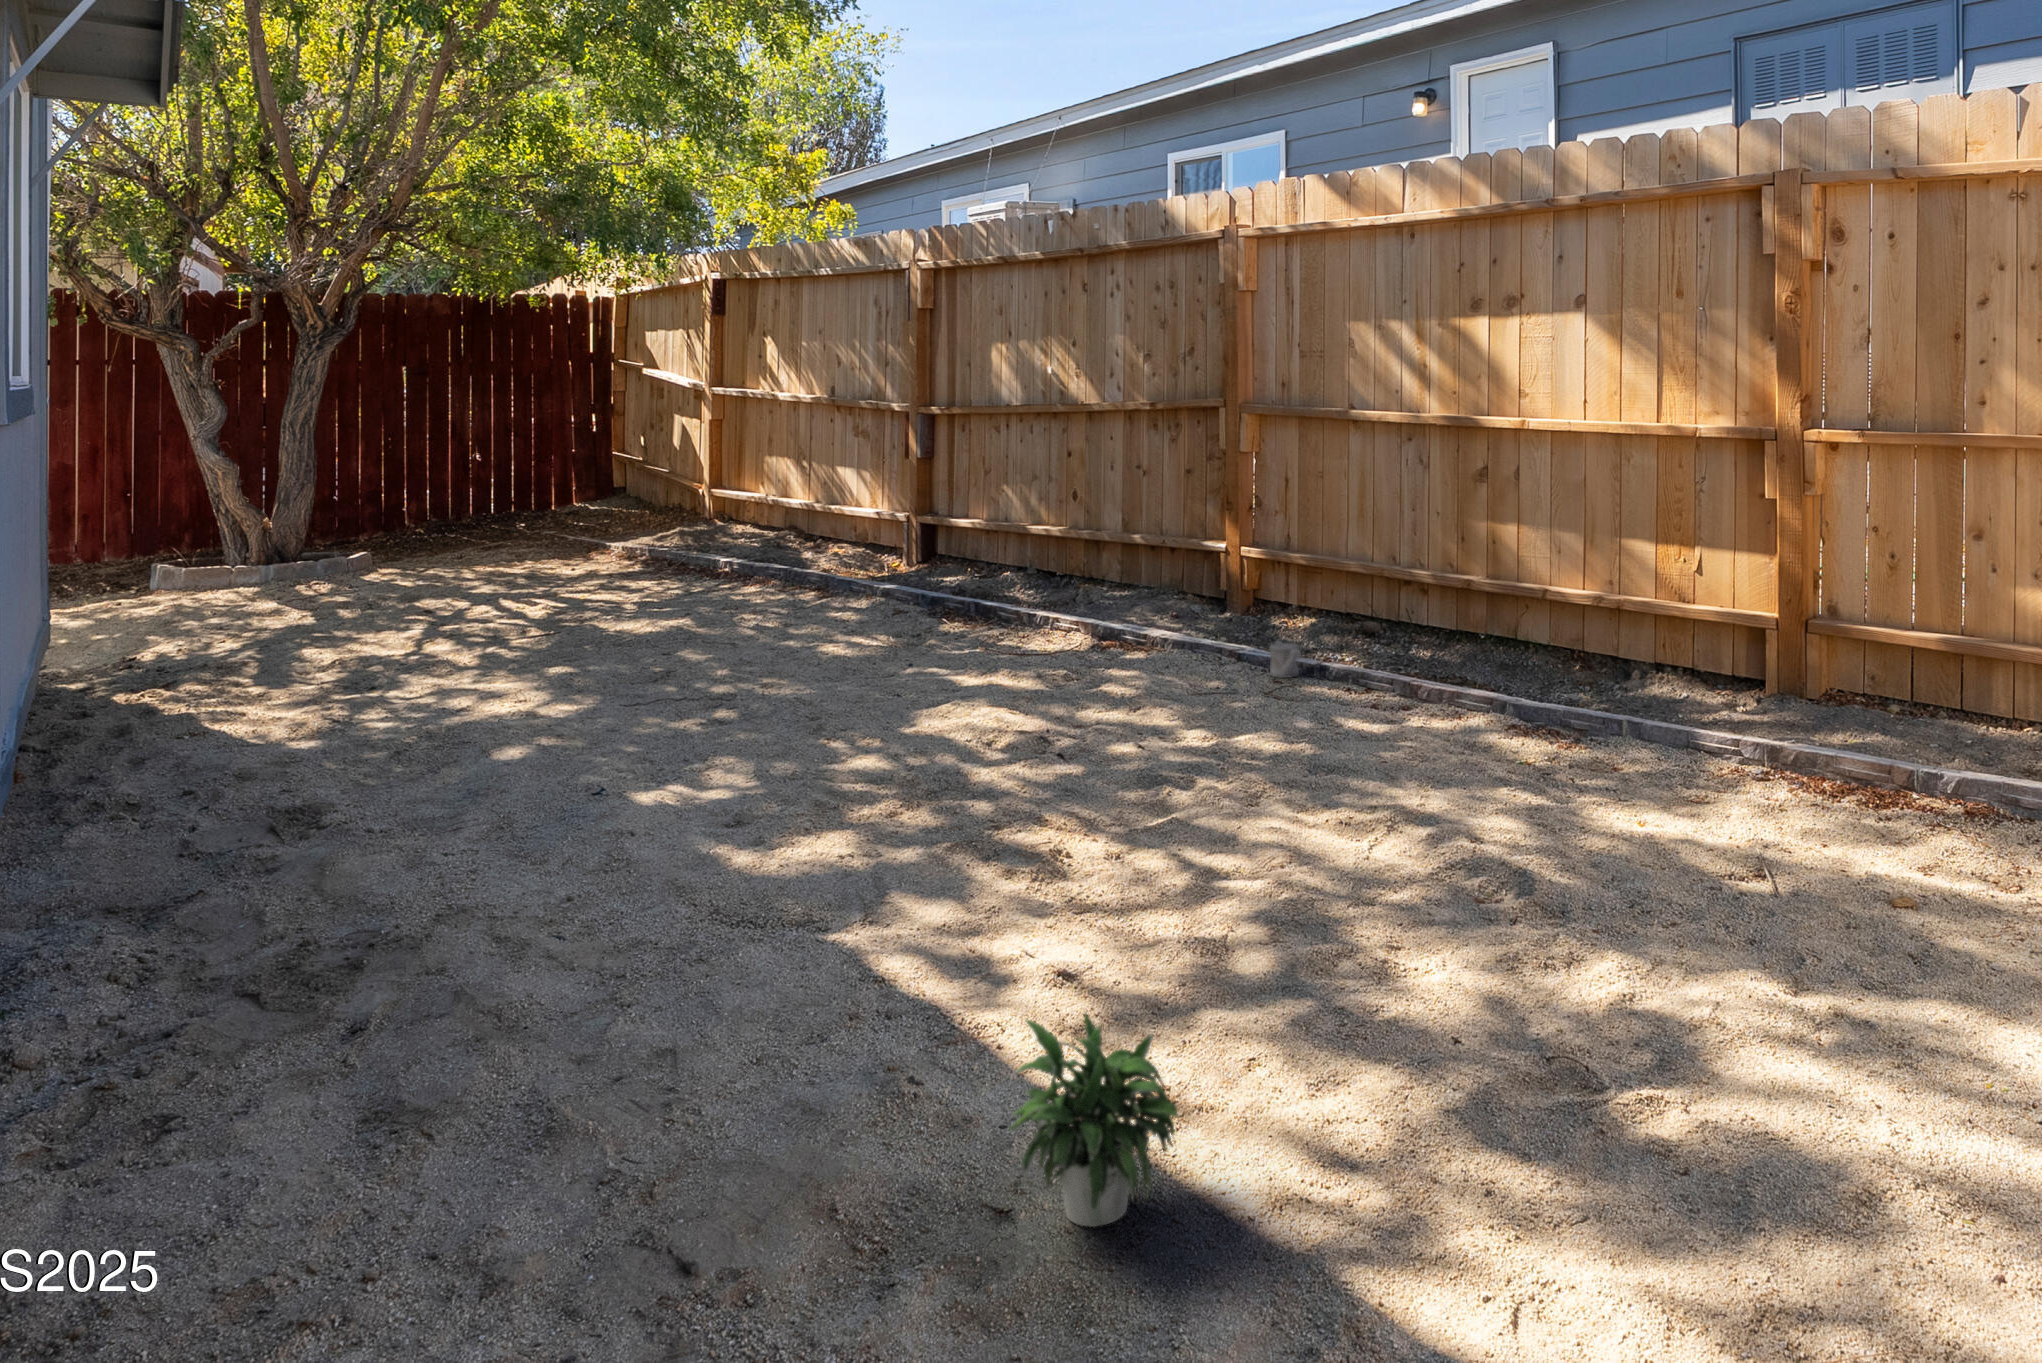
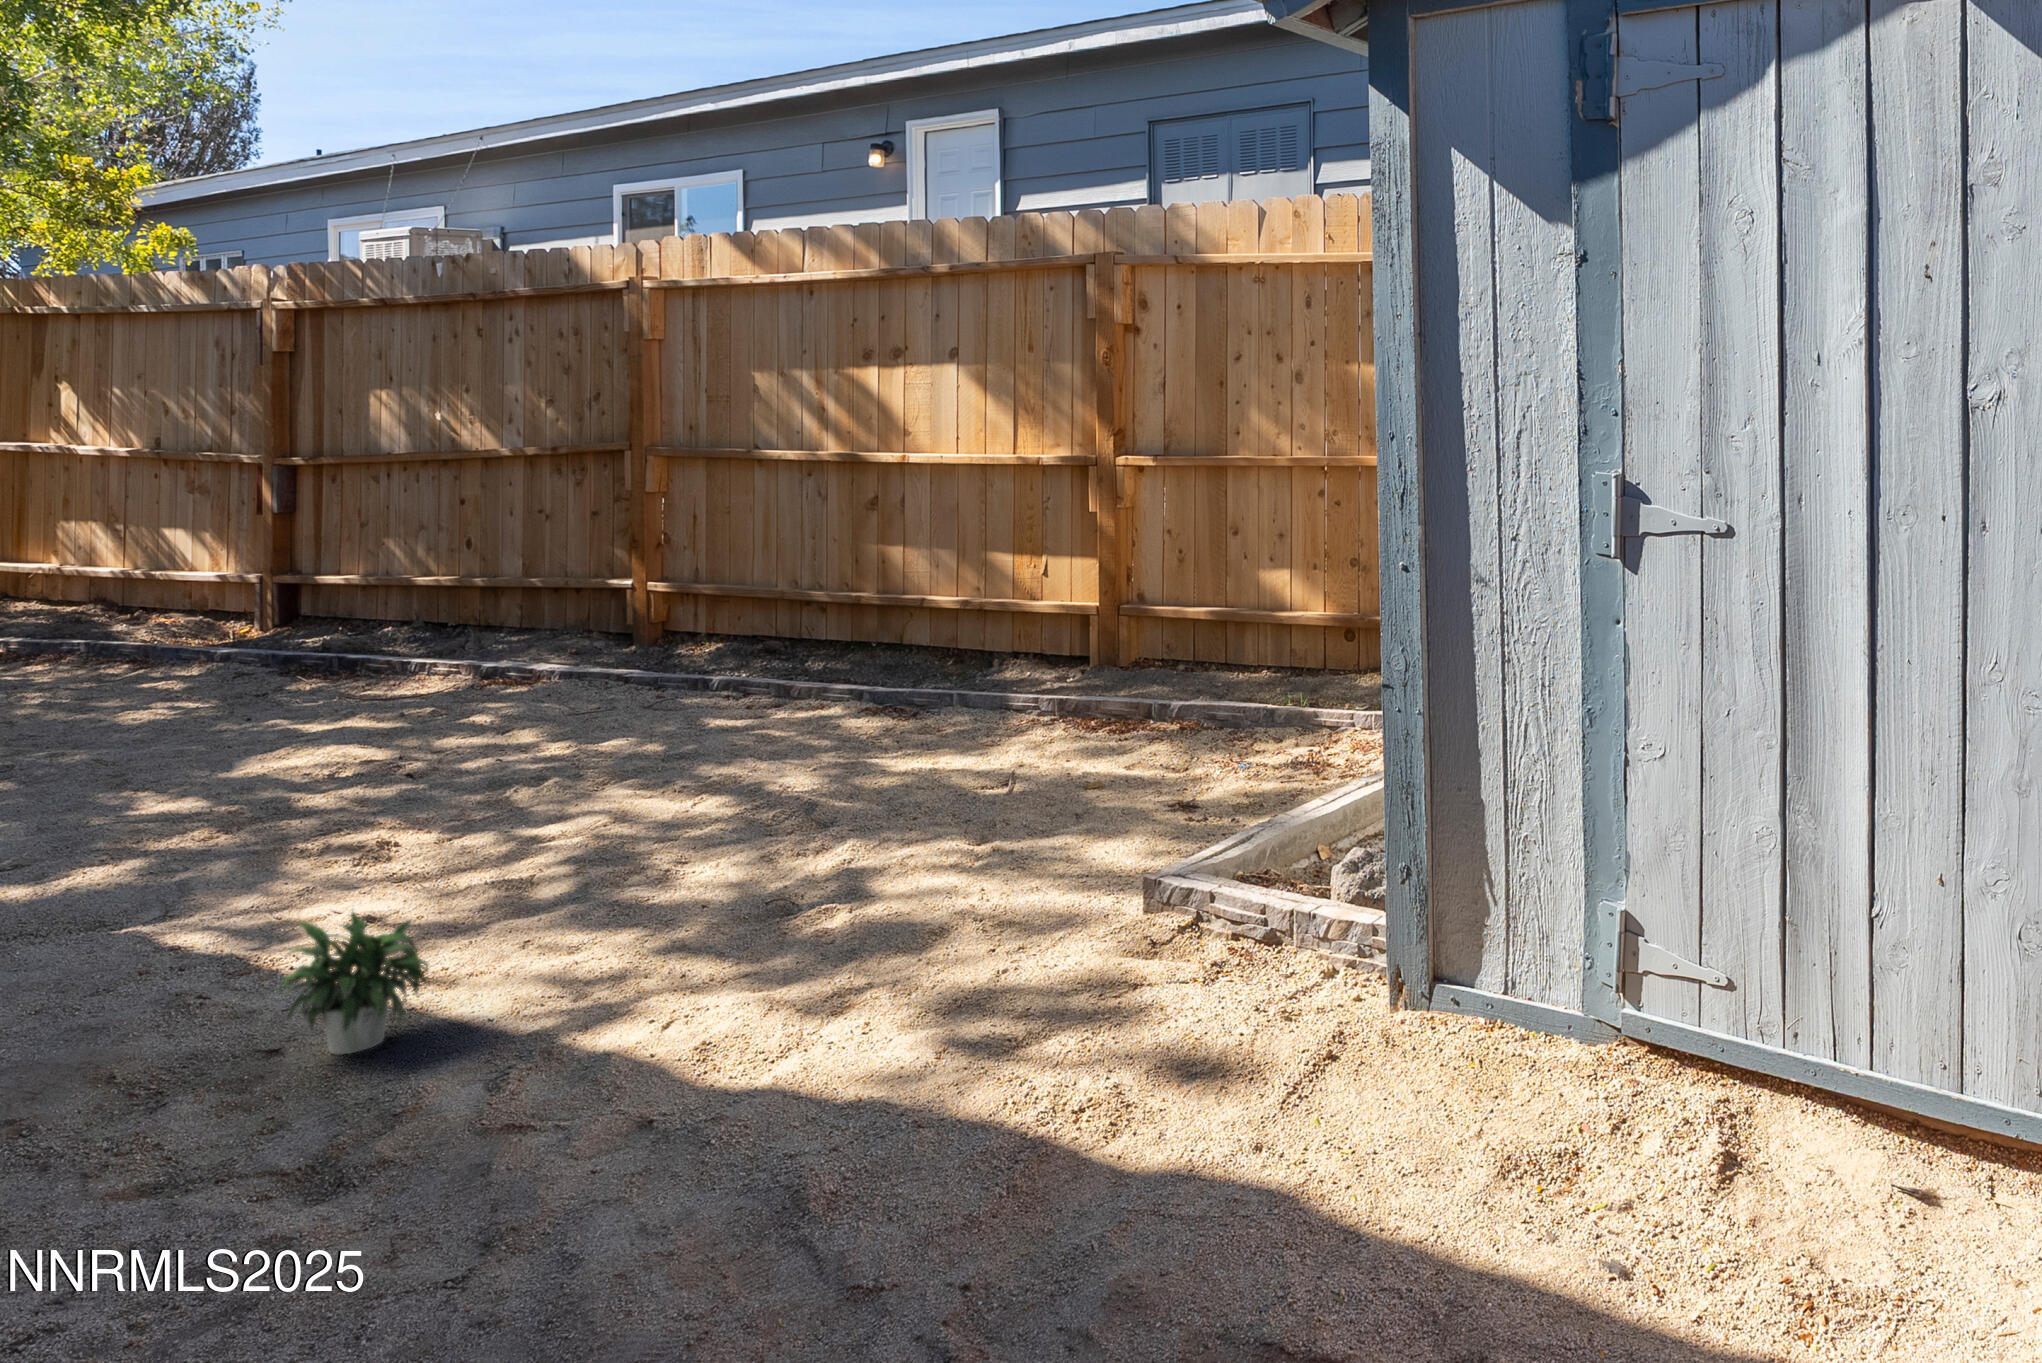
watering can: present [1269,641,1301,678] -> none [658,664,690,697]

